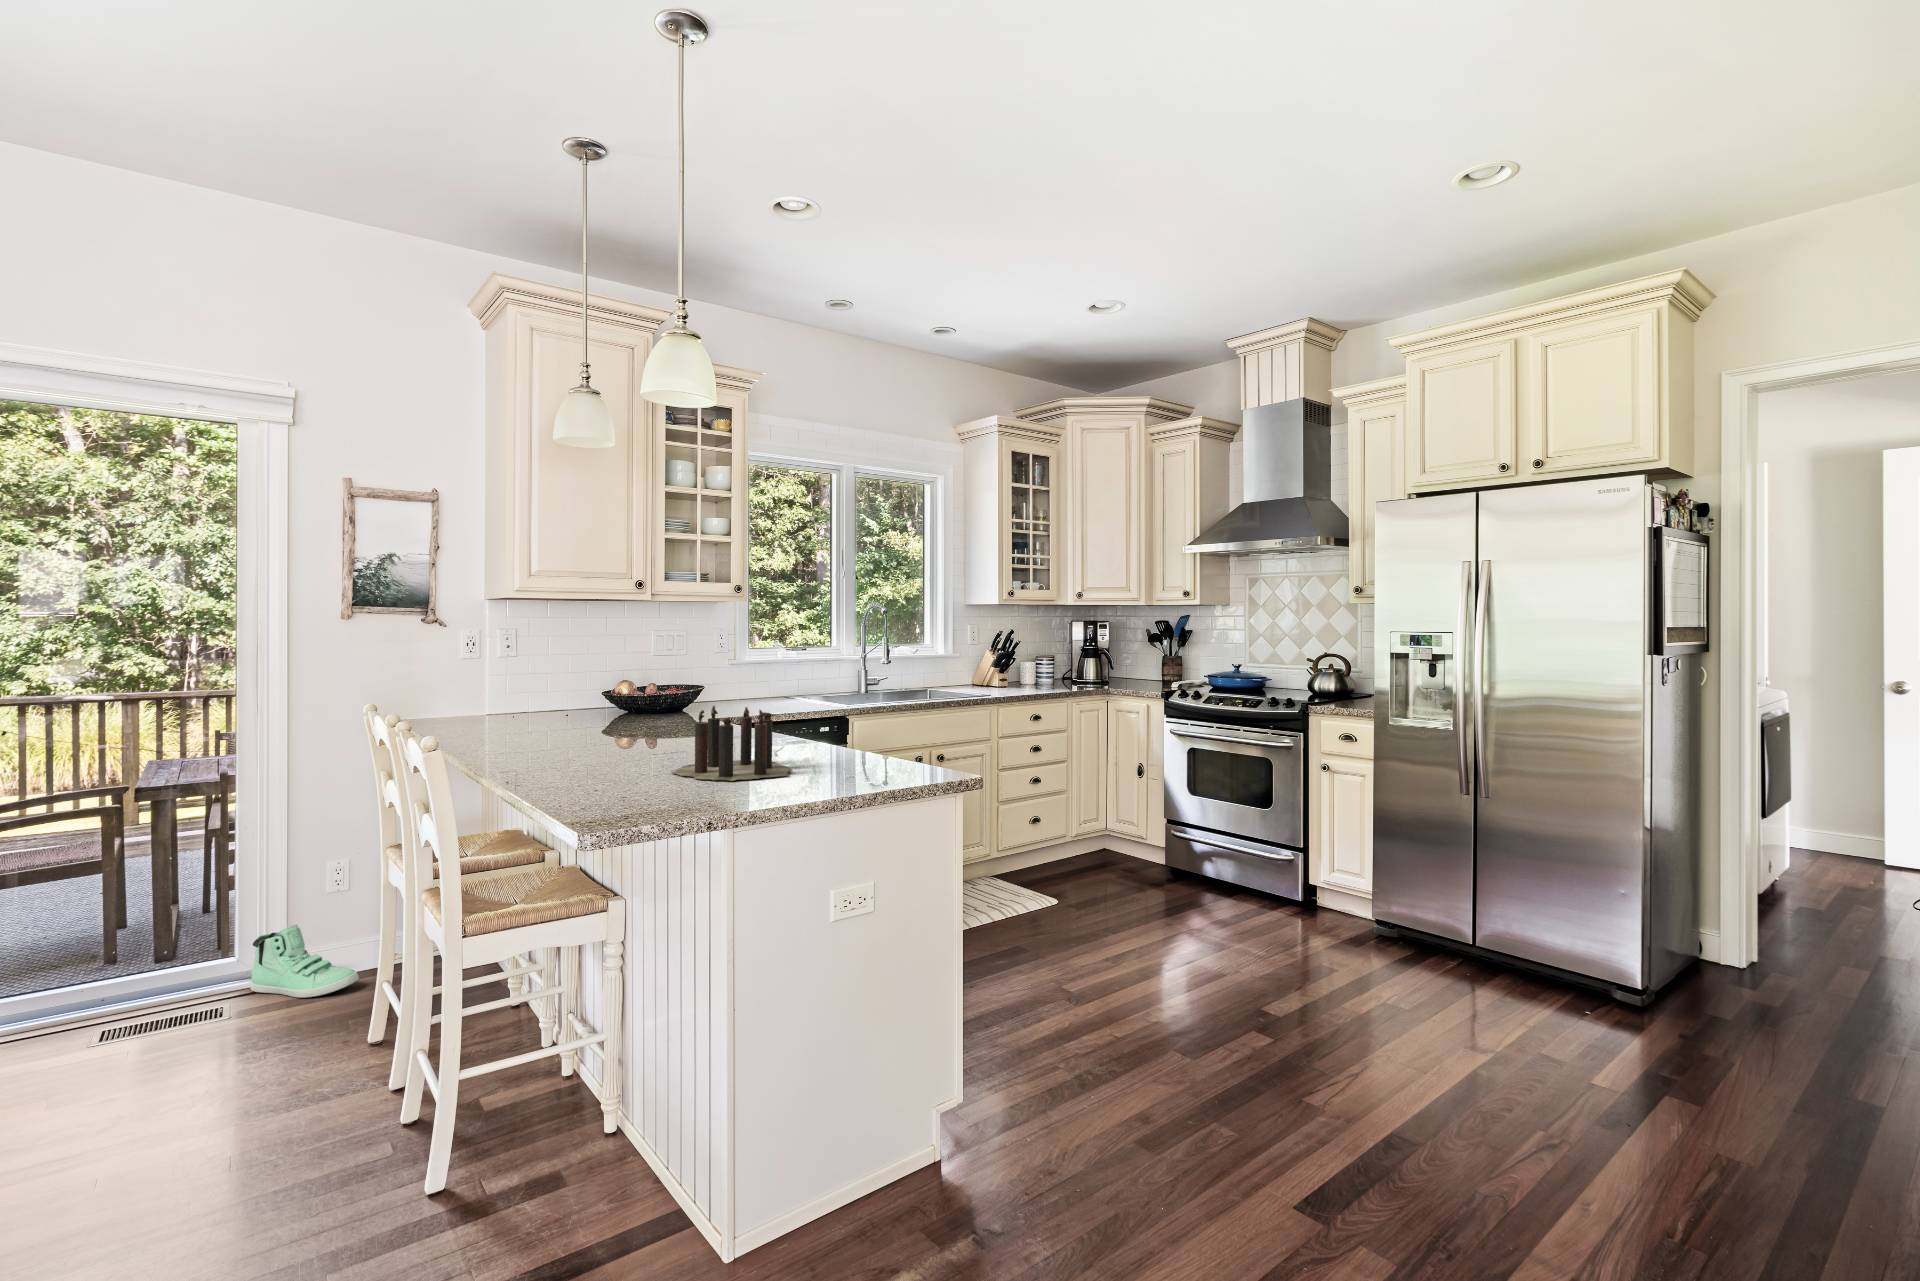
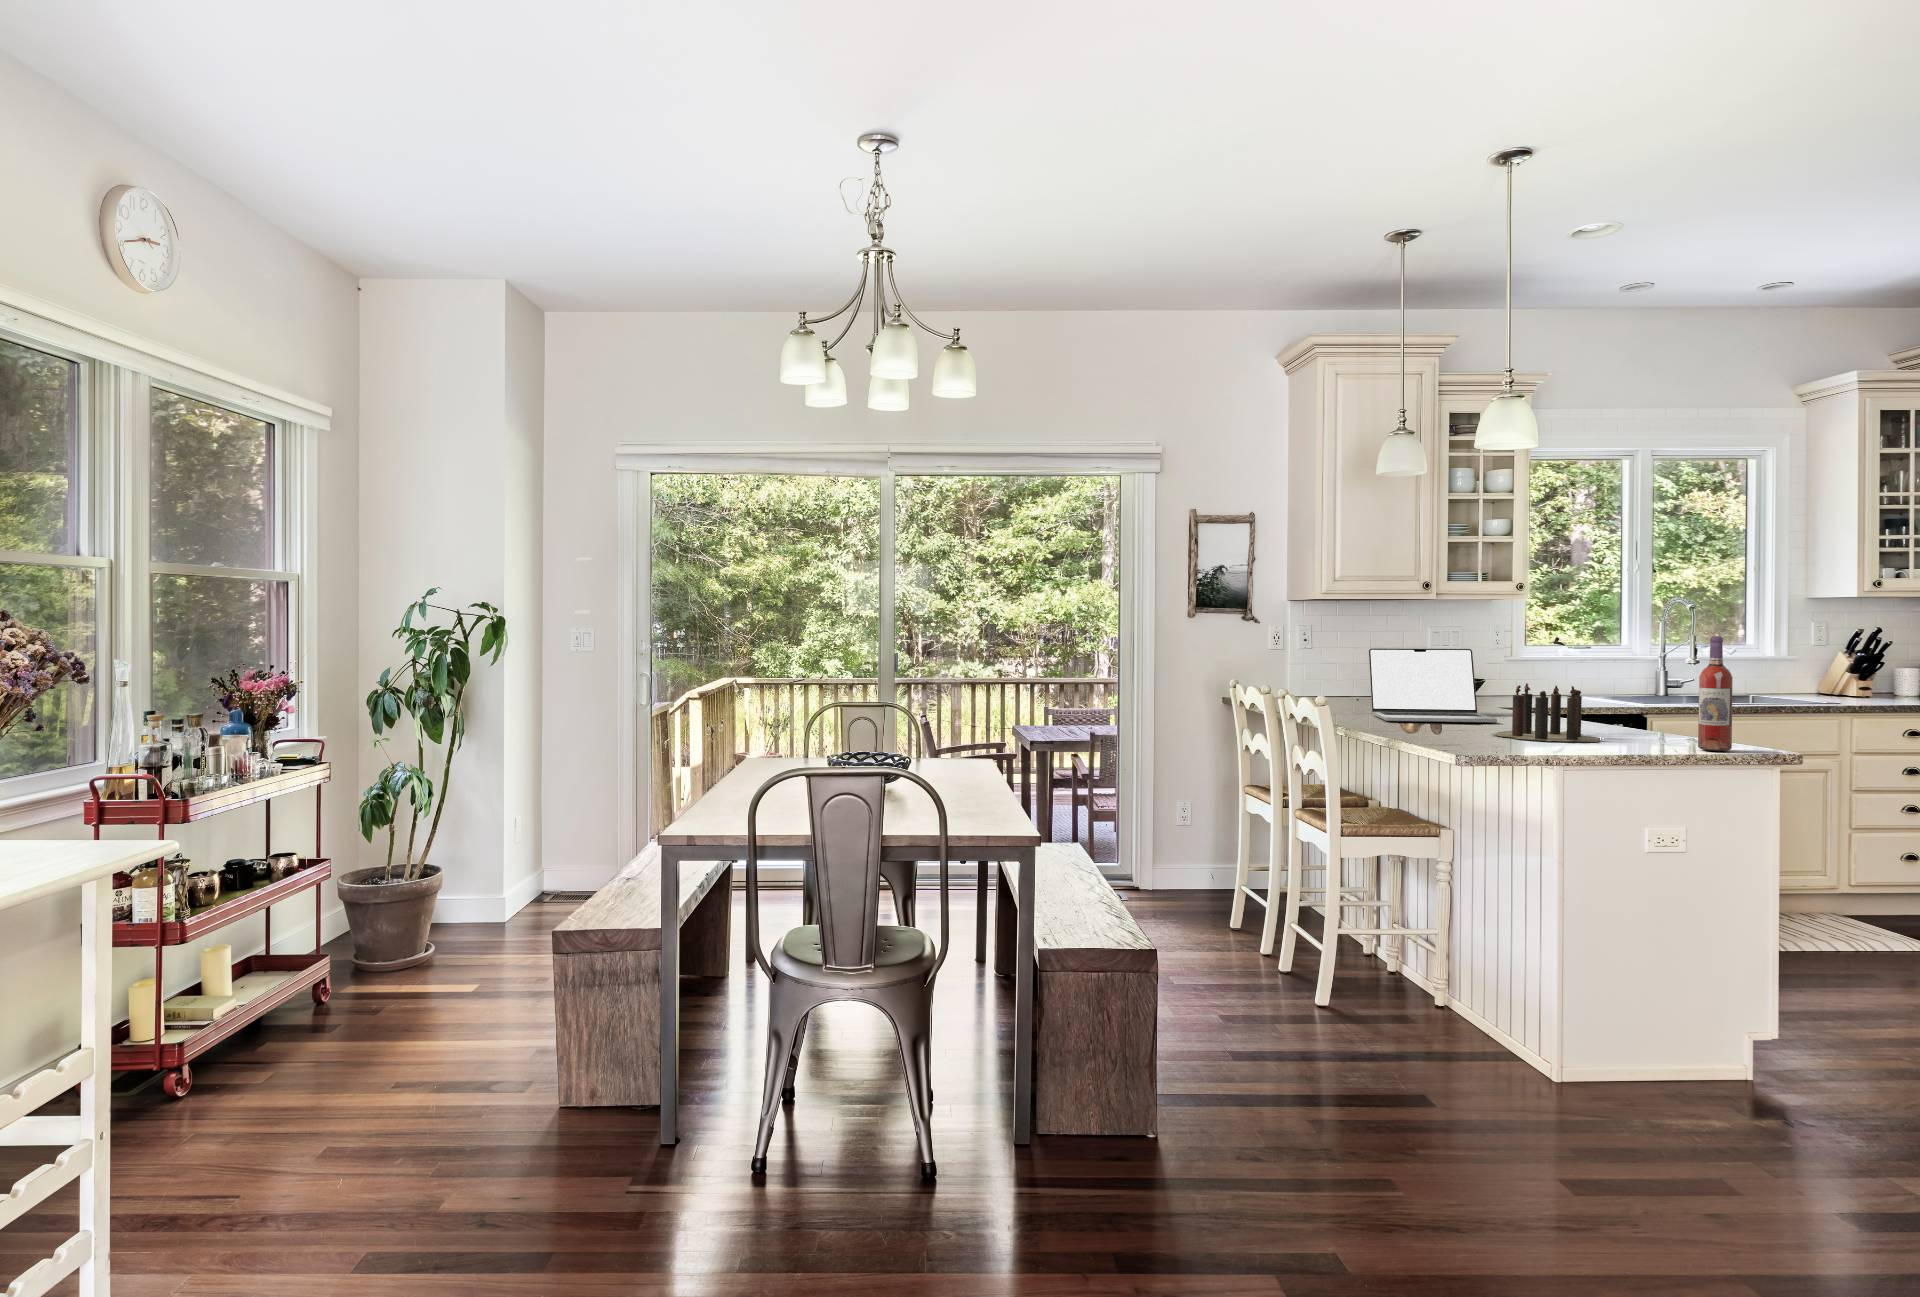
wine bottle: none [887,651,919,782] -> present [1698,636,1733,751]
laptop: none [549,659,692,755] -> present [1369,648,1497,723]
sneaker: present [251,924,359,998] -> none [1134,849,1207,903]

